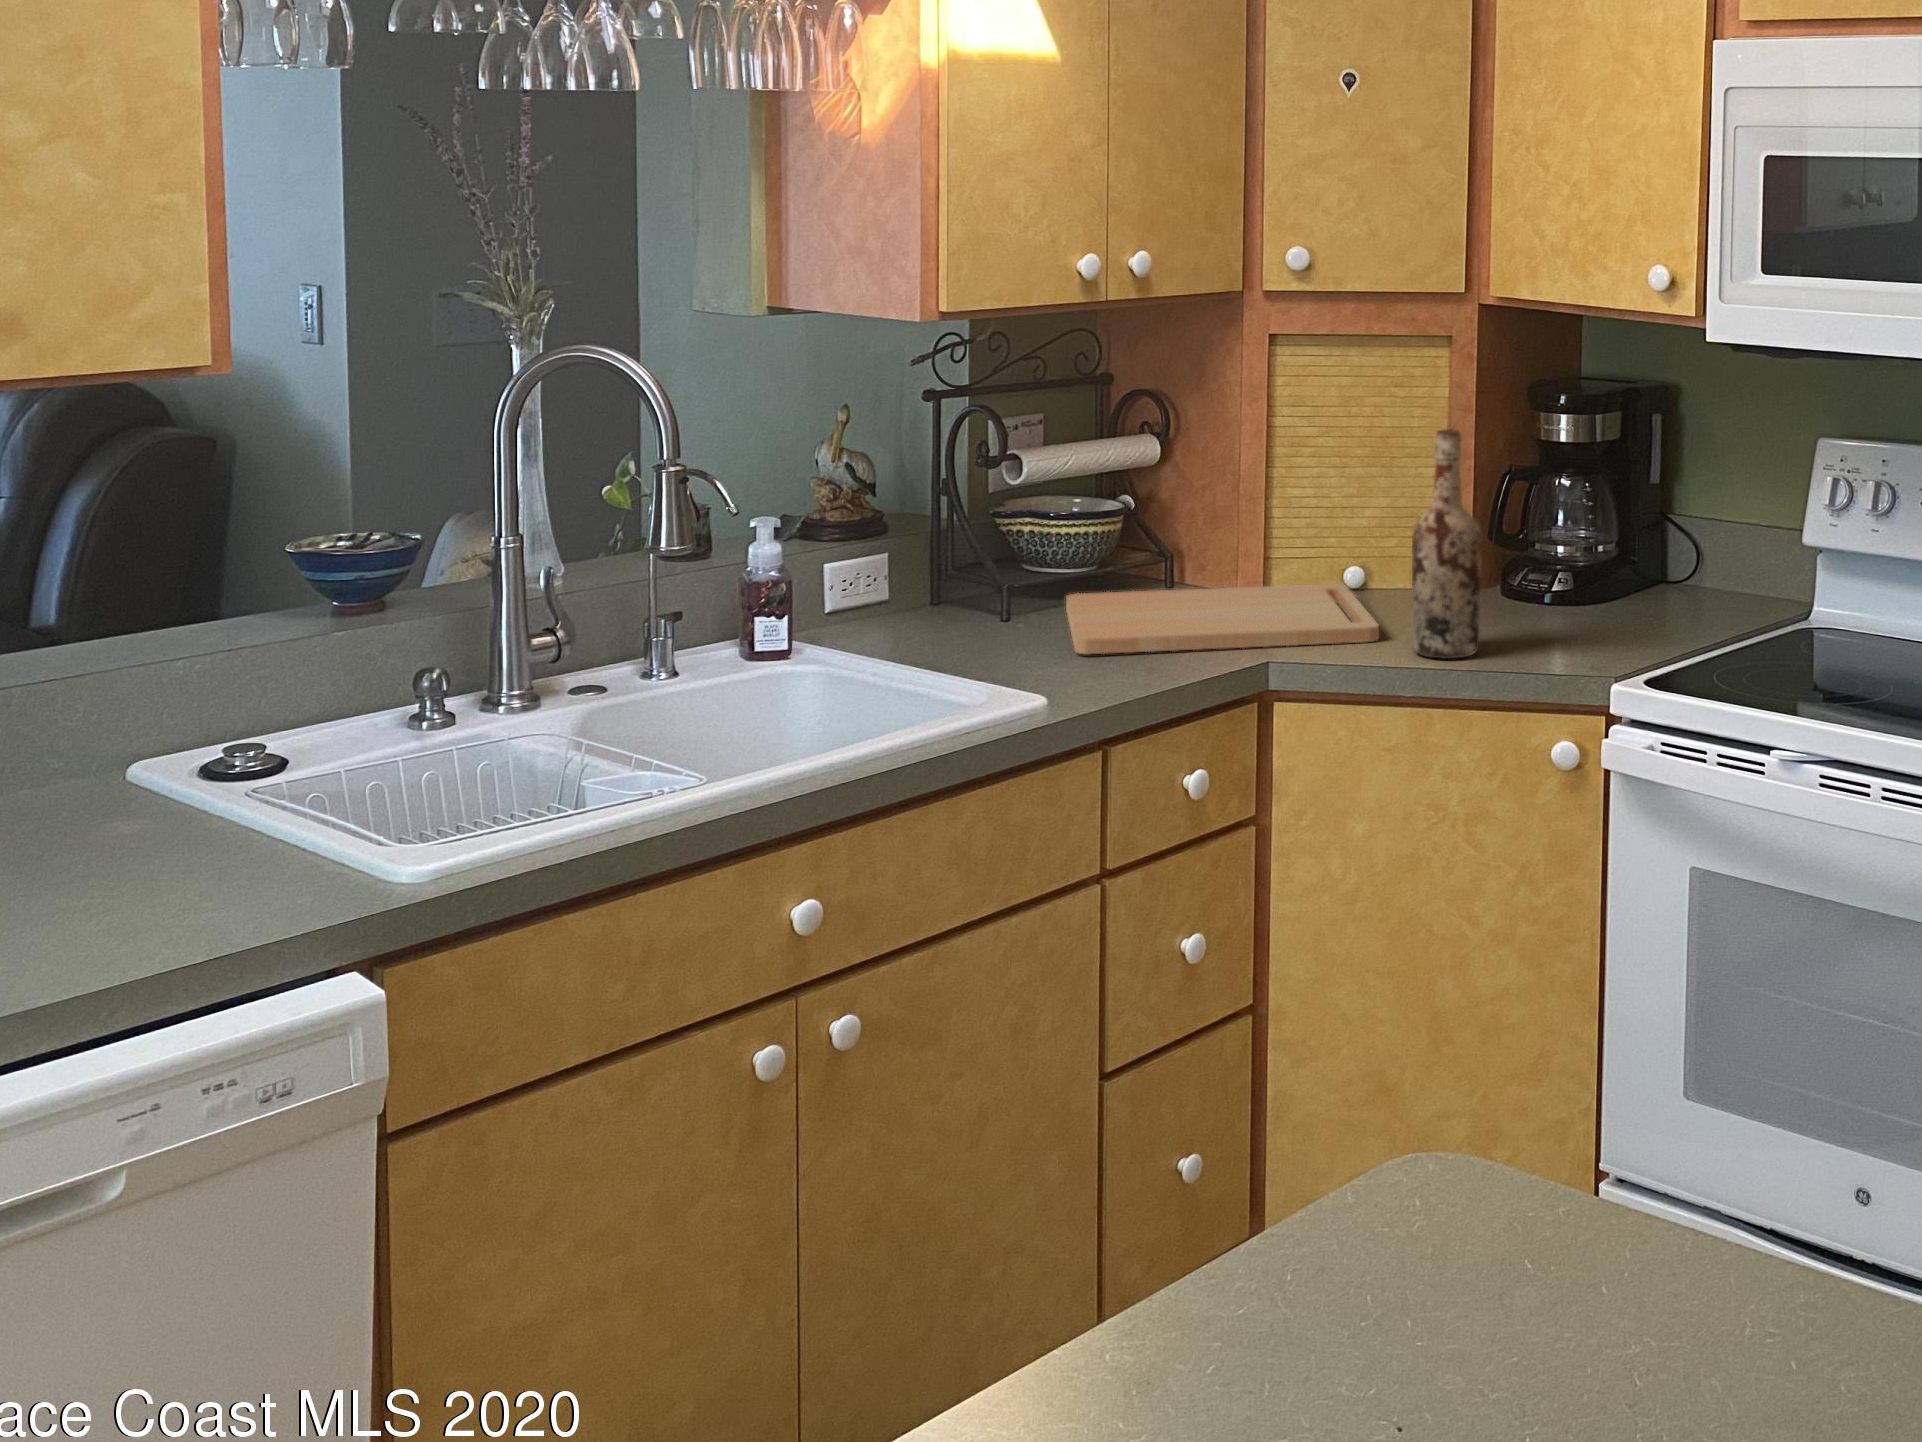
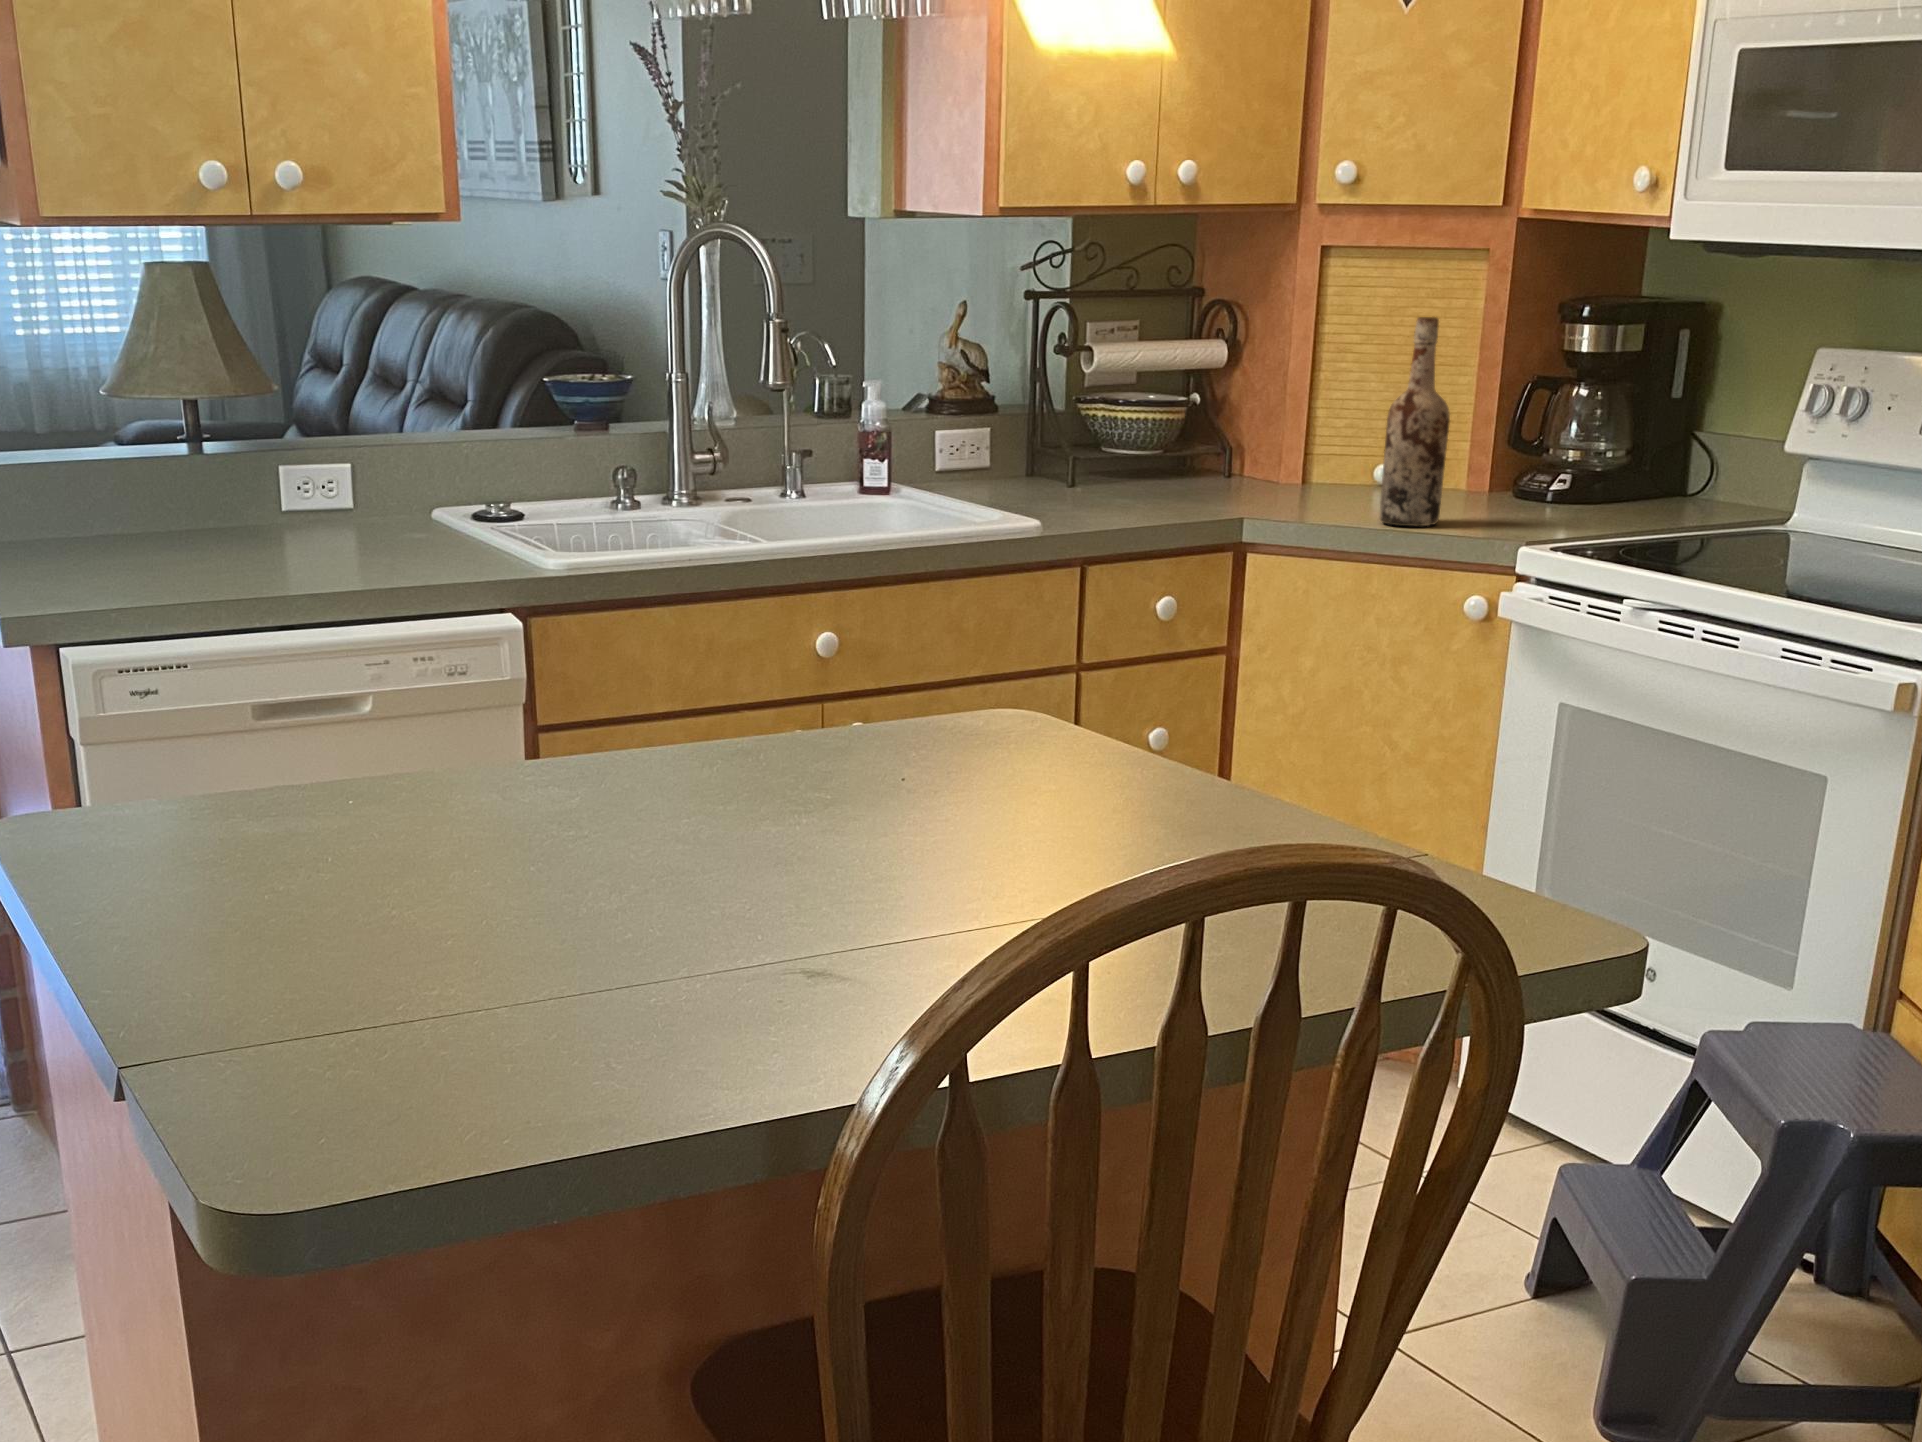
cutting board: present [1066,584,1379,654] -> none [1103,473,1371,515]

